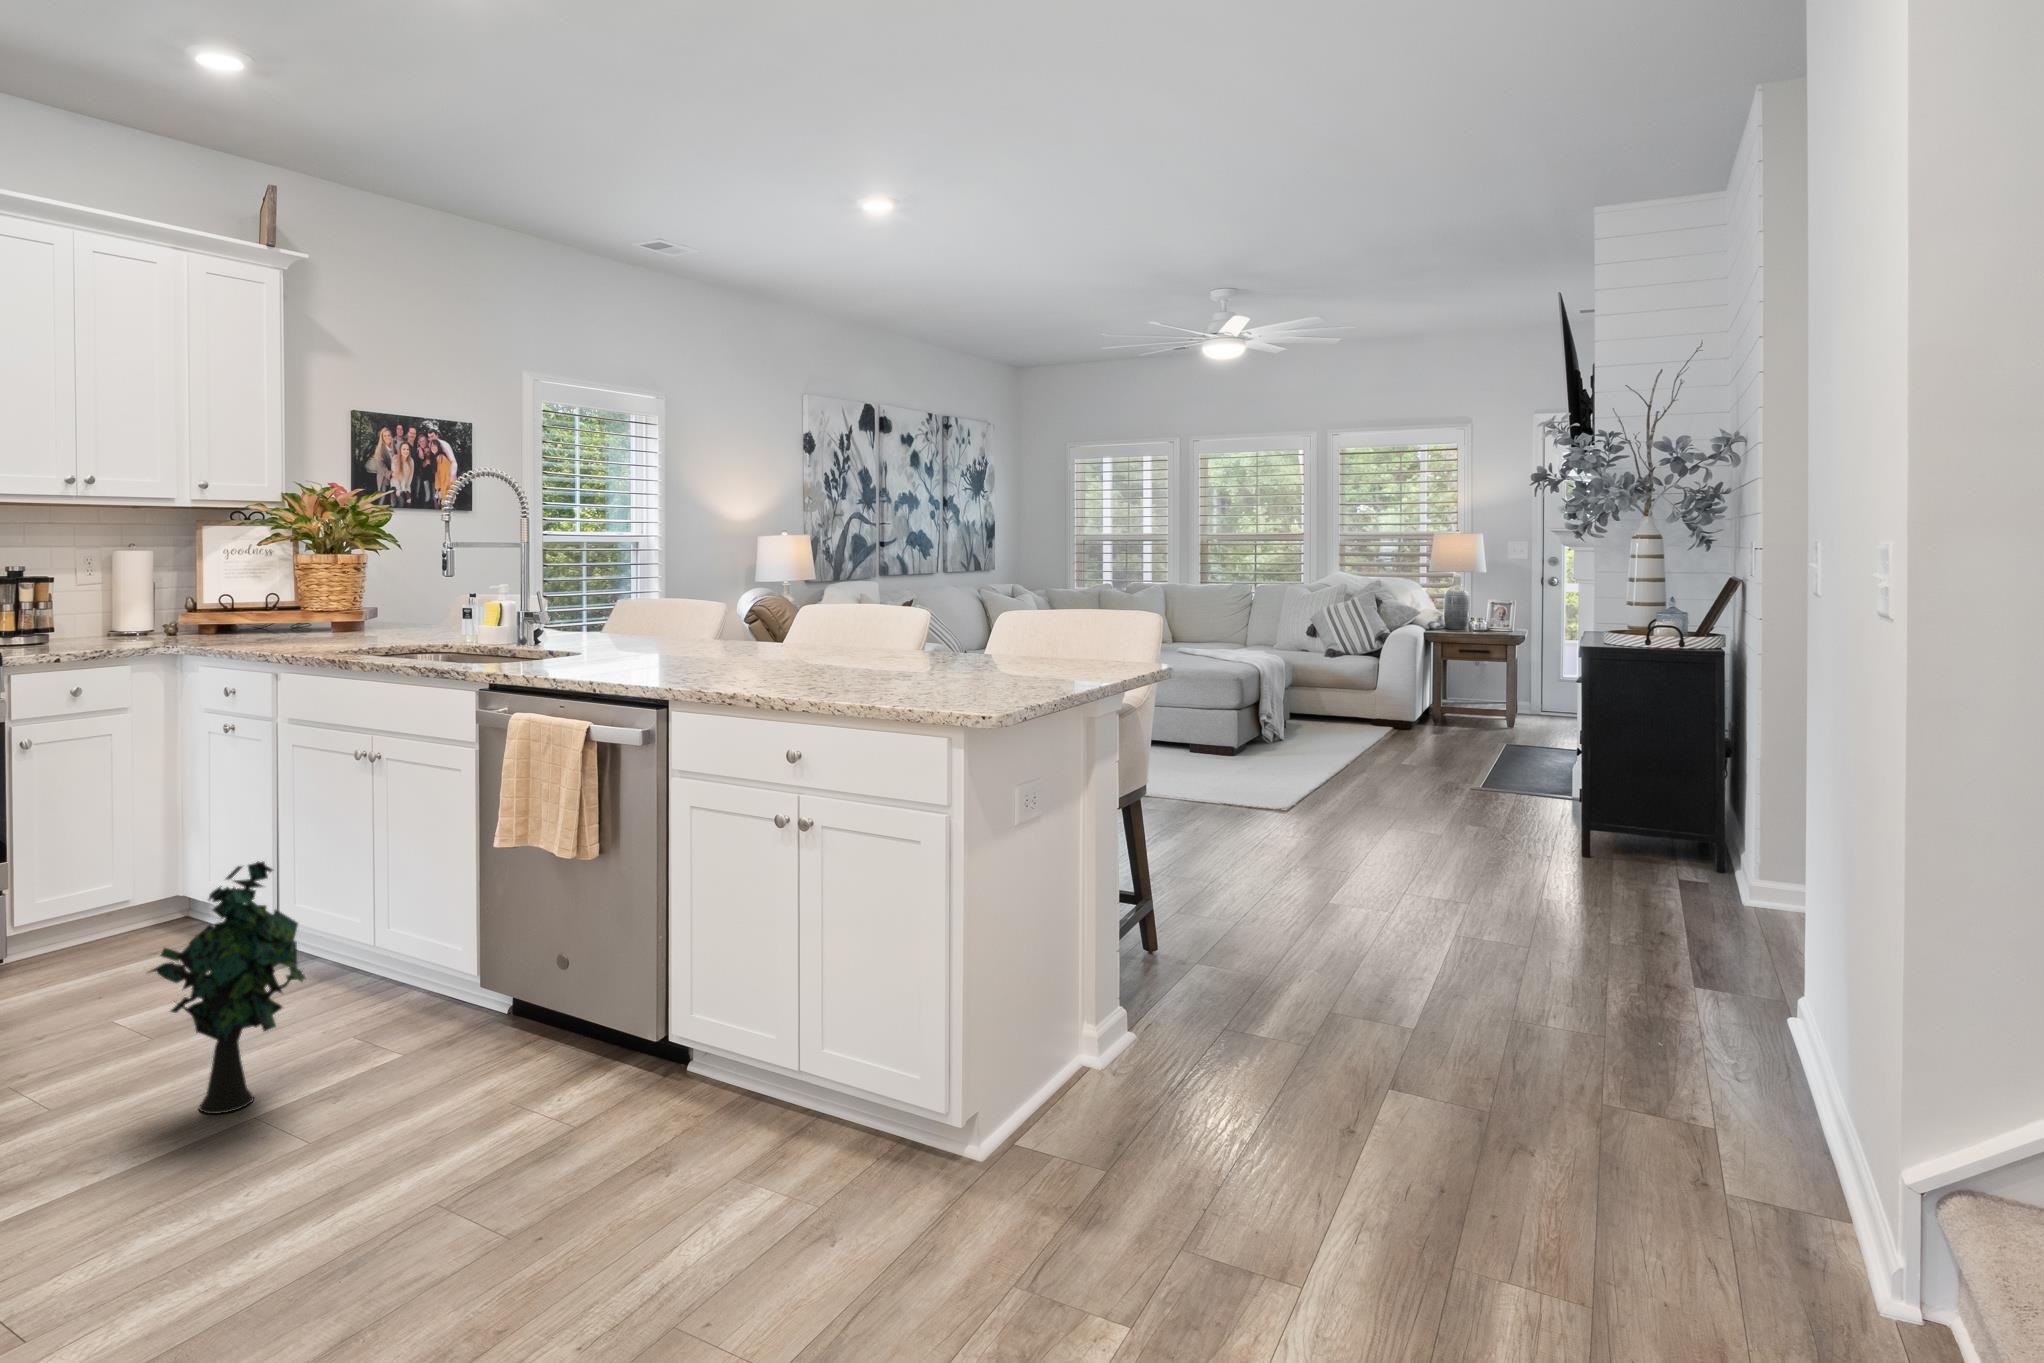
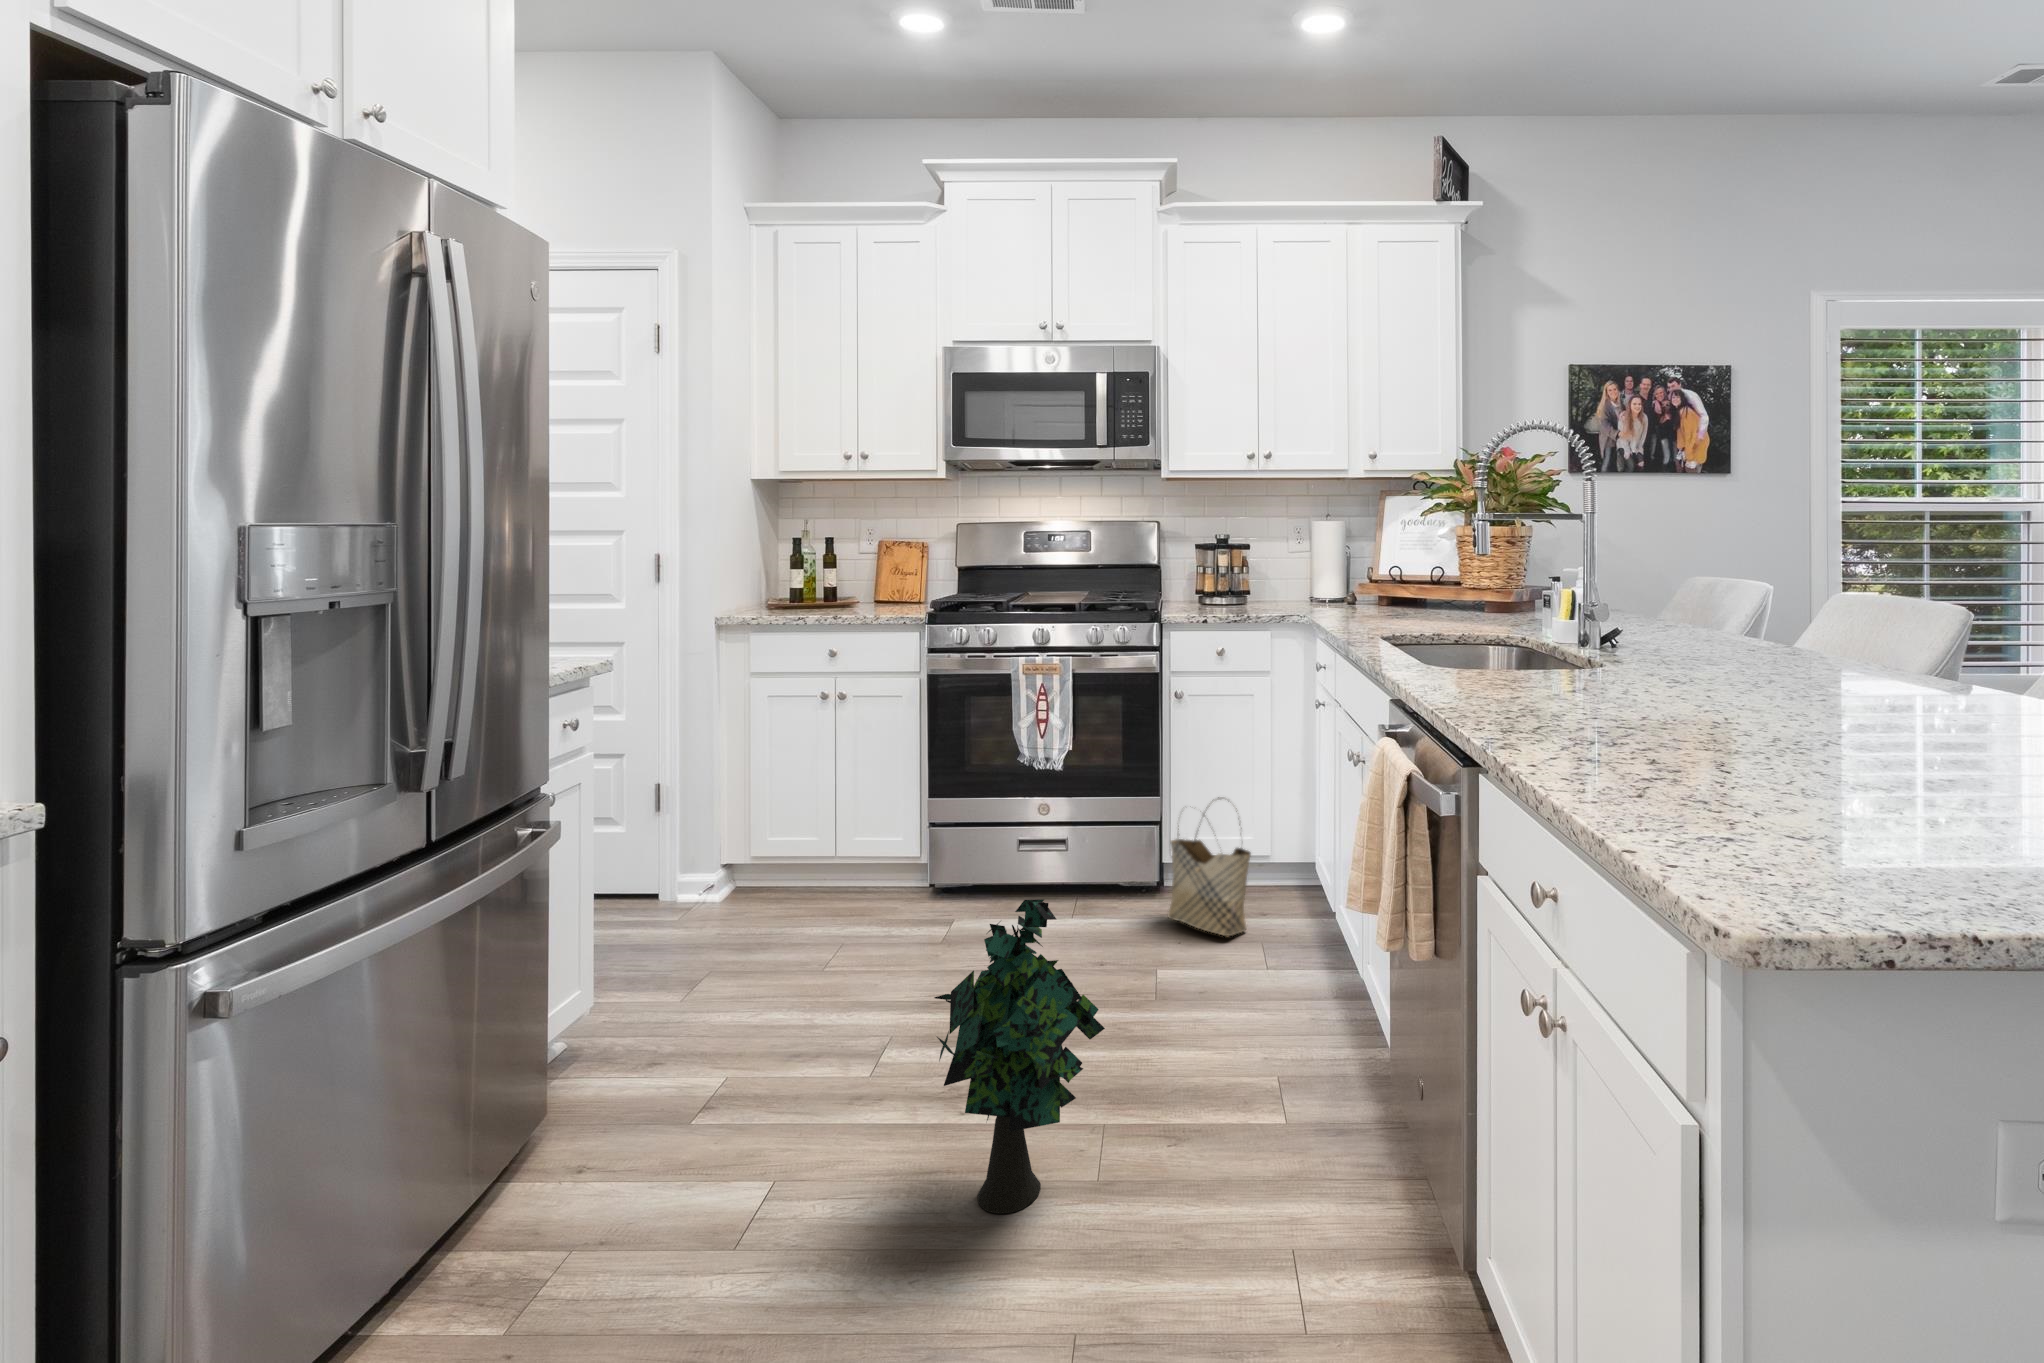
woven basket: none [44,840,156,979] -> present [1168,797,1251,936]

